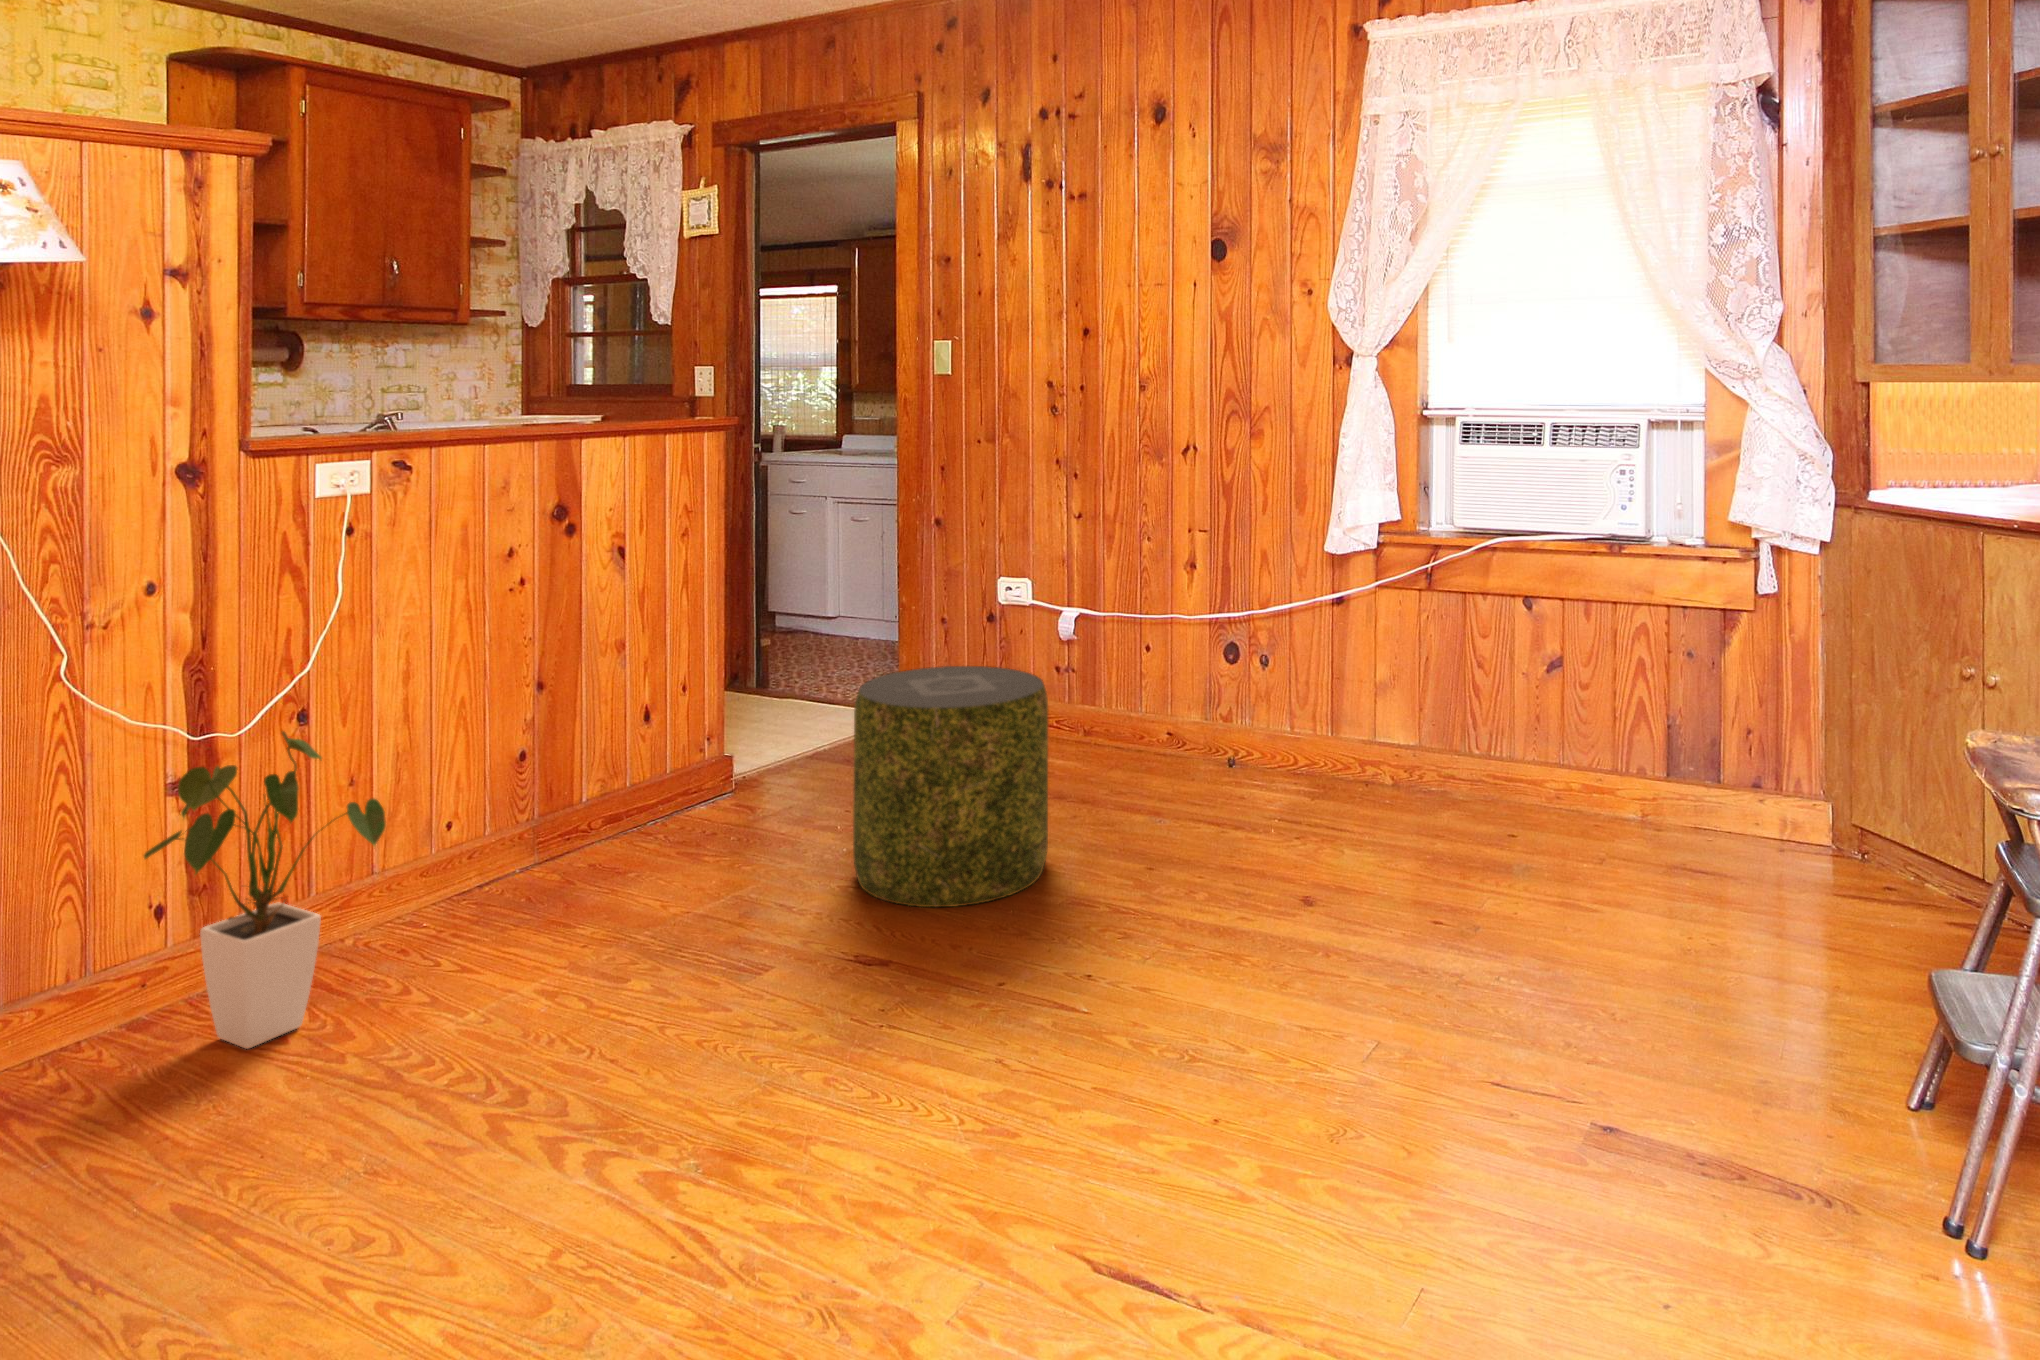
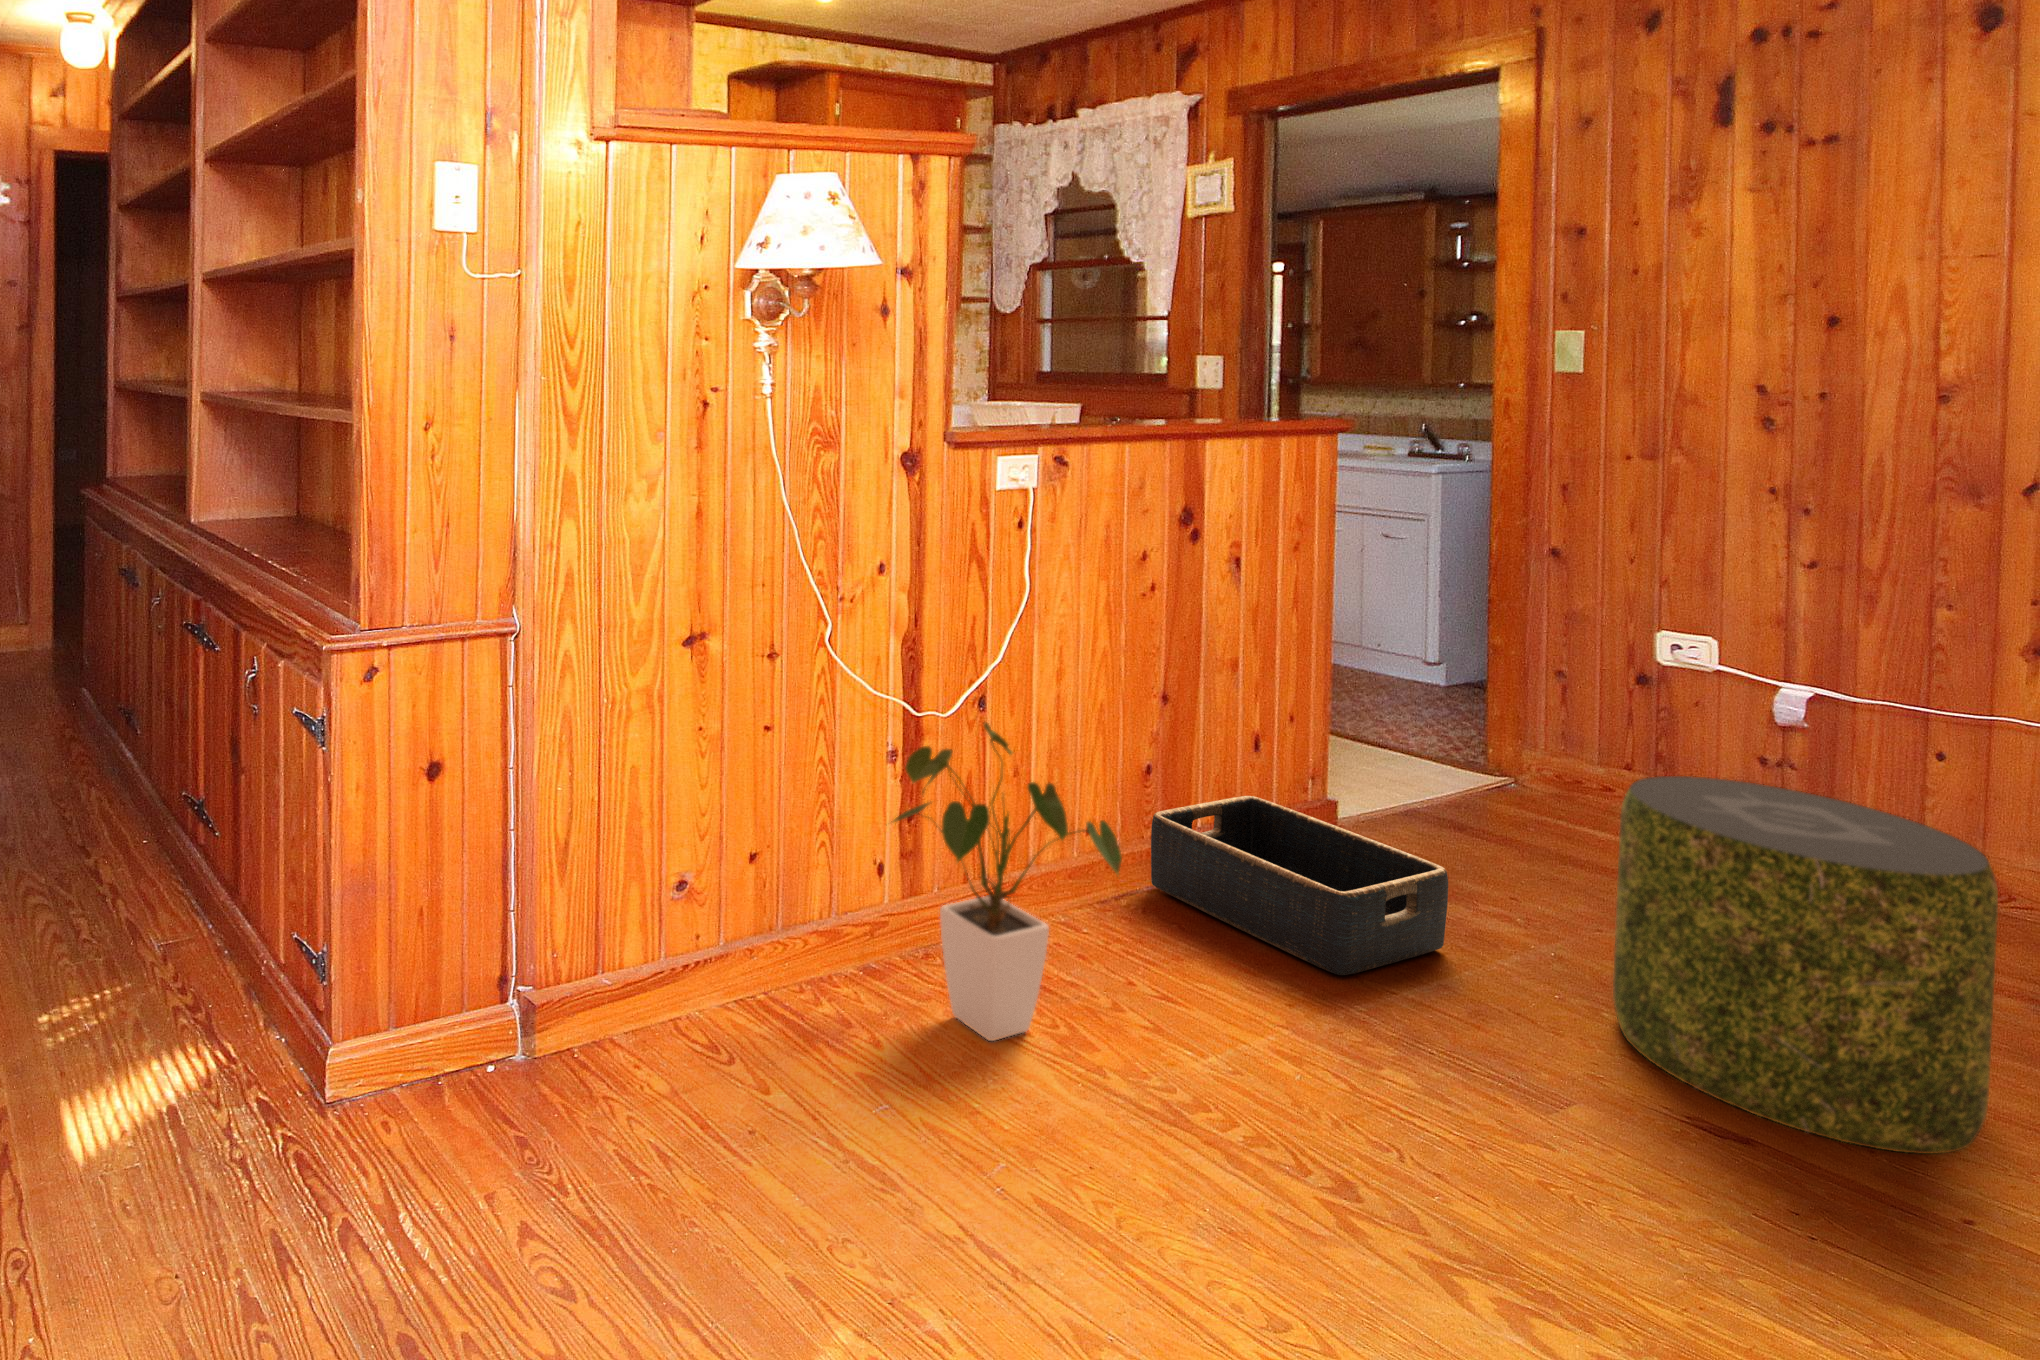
basket: none [529,759,765,893] -> present [1151,796,1448,975]

